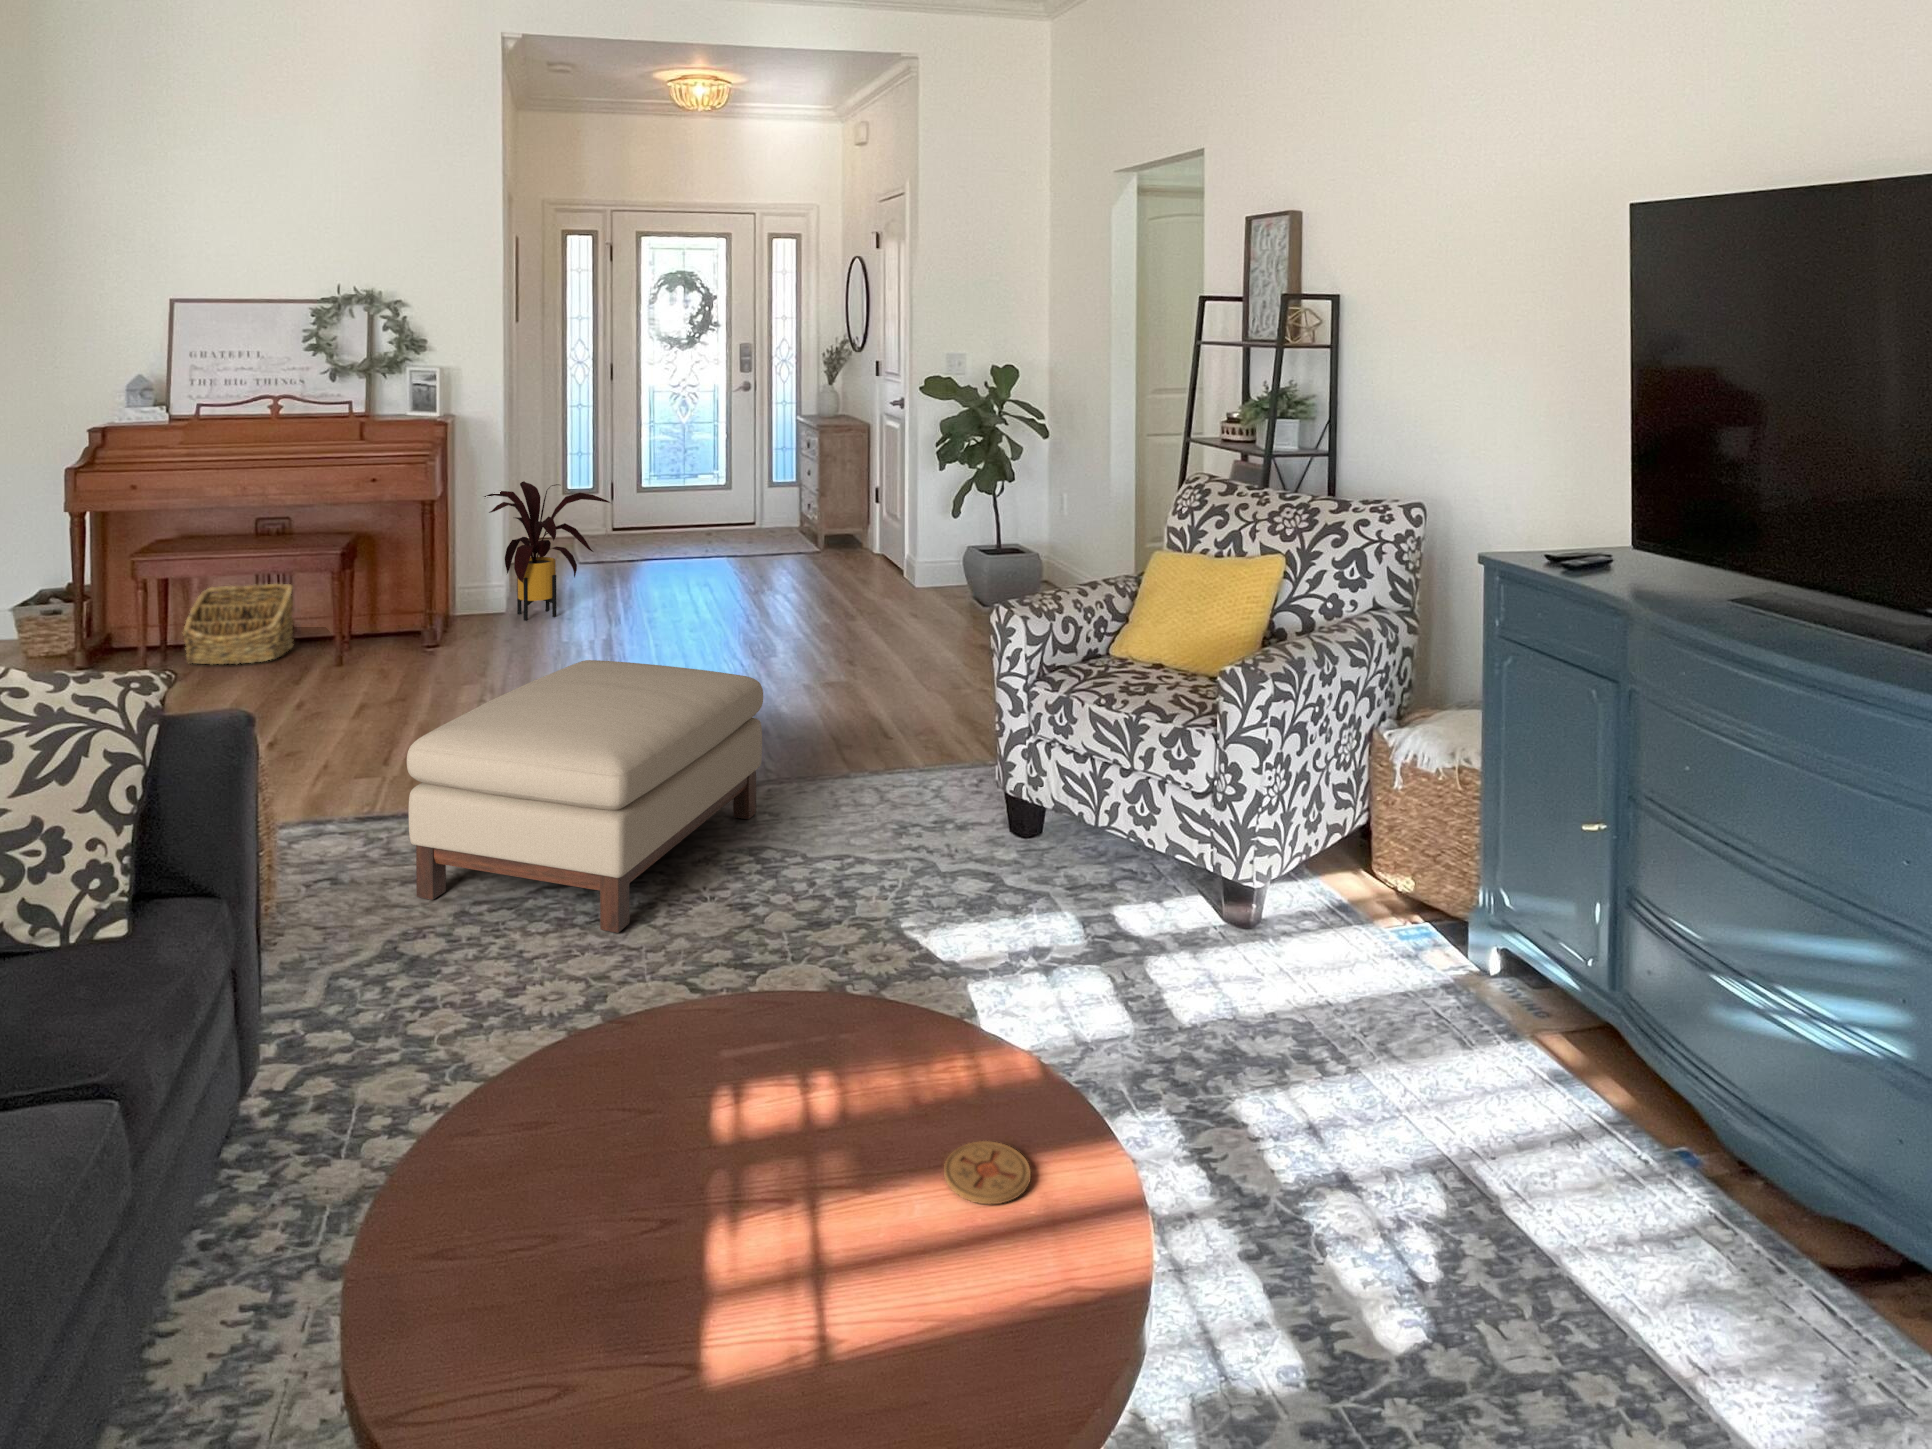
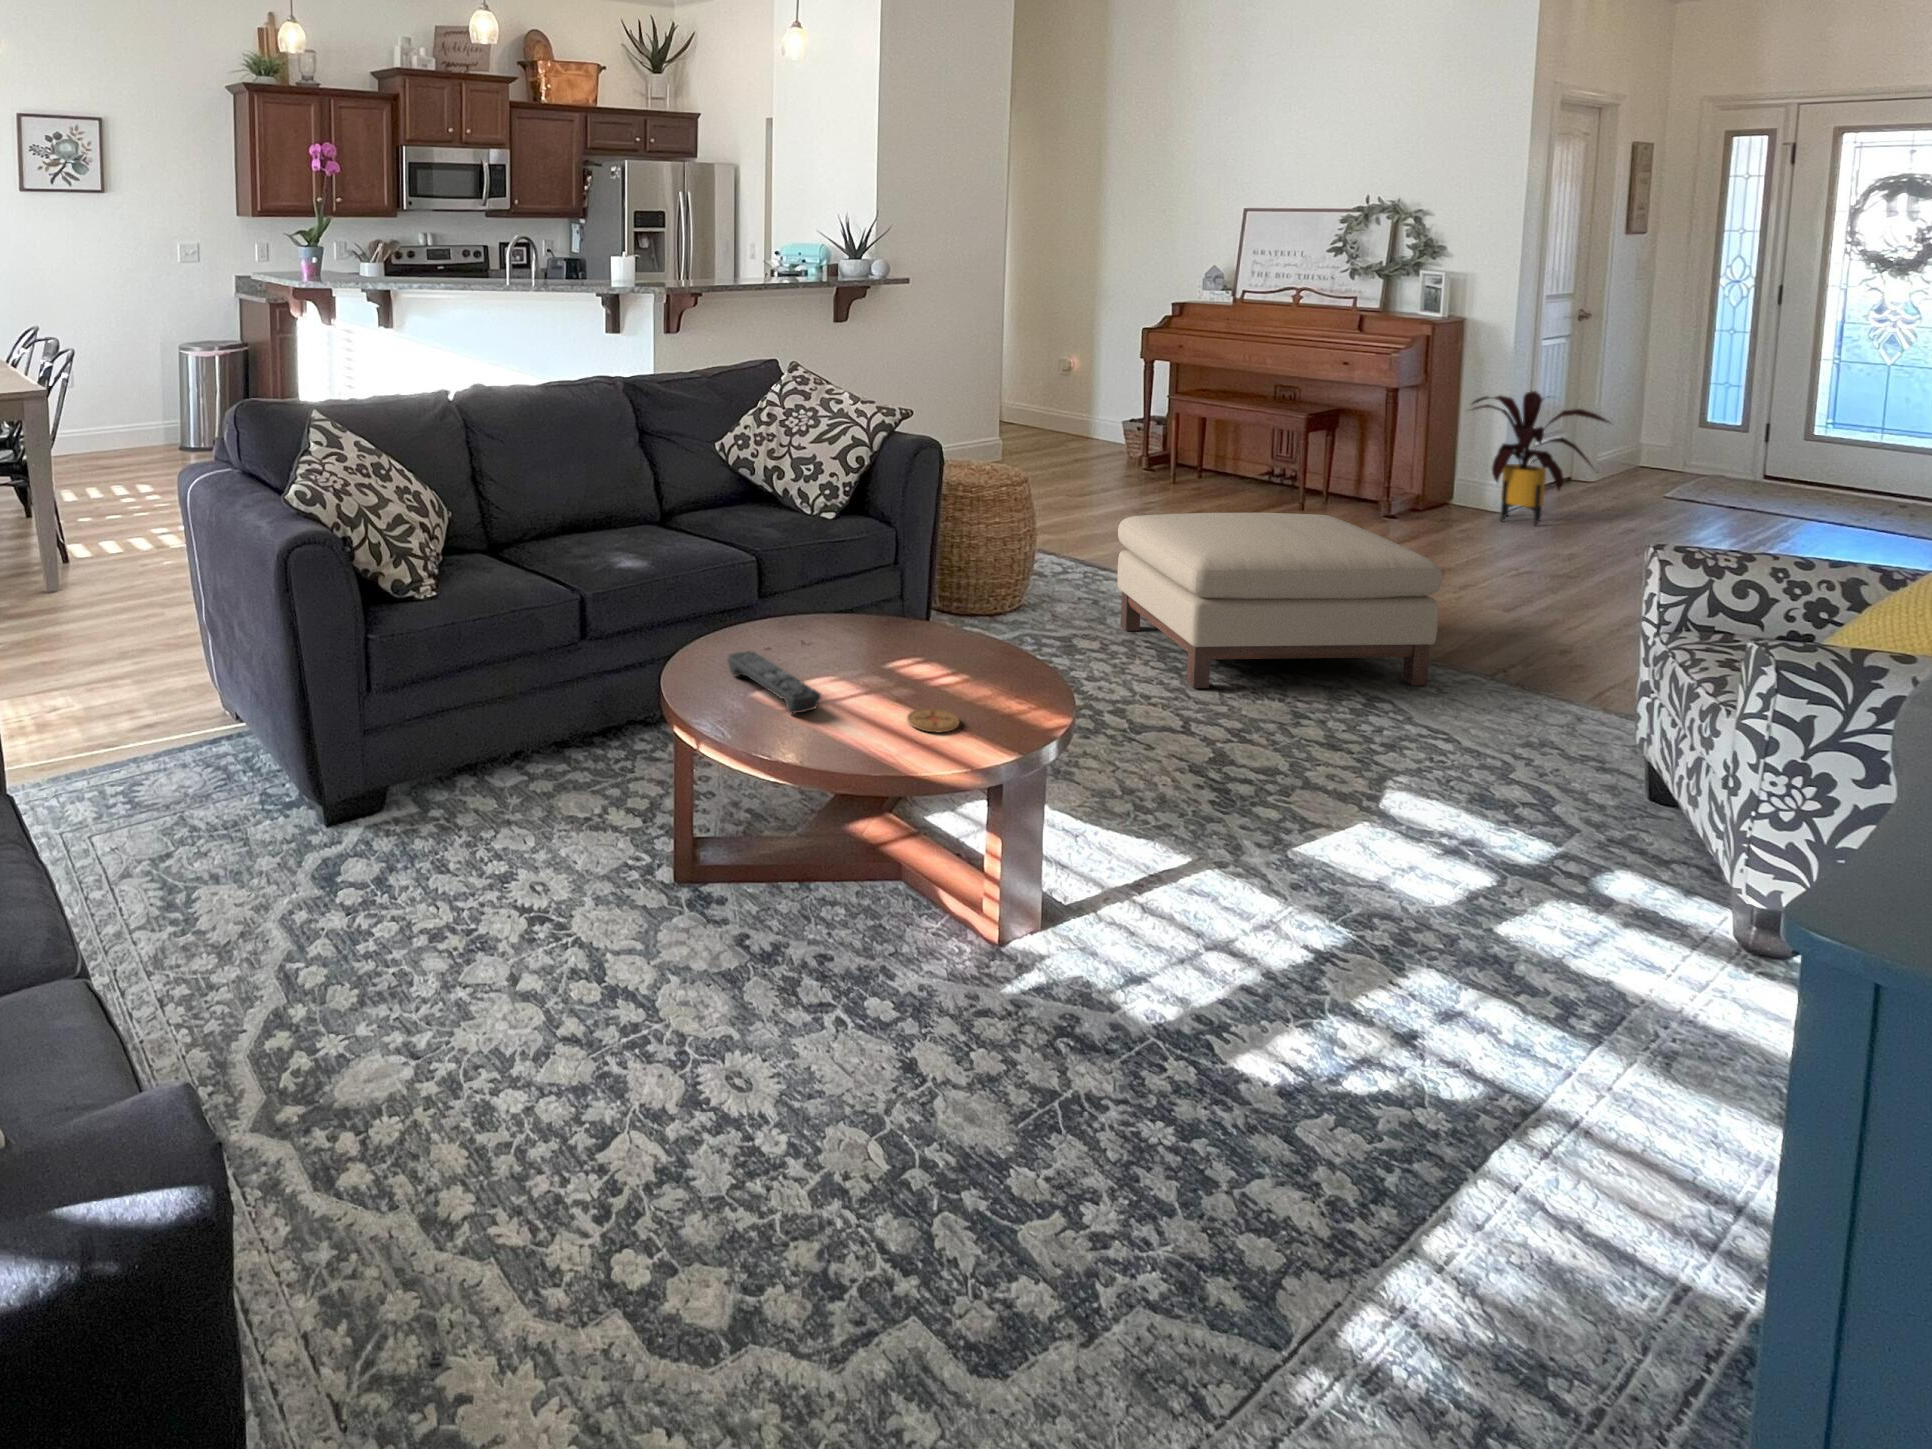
basket: present [183,583,294,664] -> none [1202,431,1286,493]
remote control: none [595,1260,886,1369] -> present [728,652,821,714]

